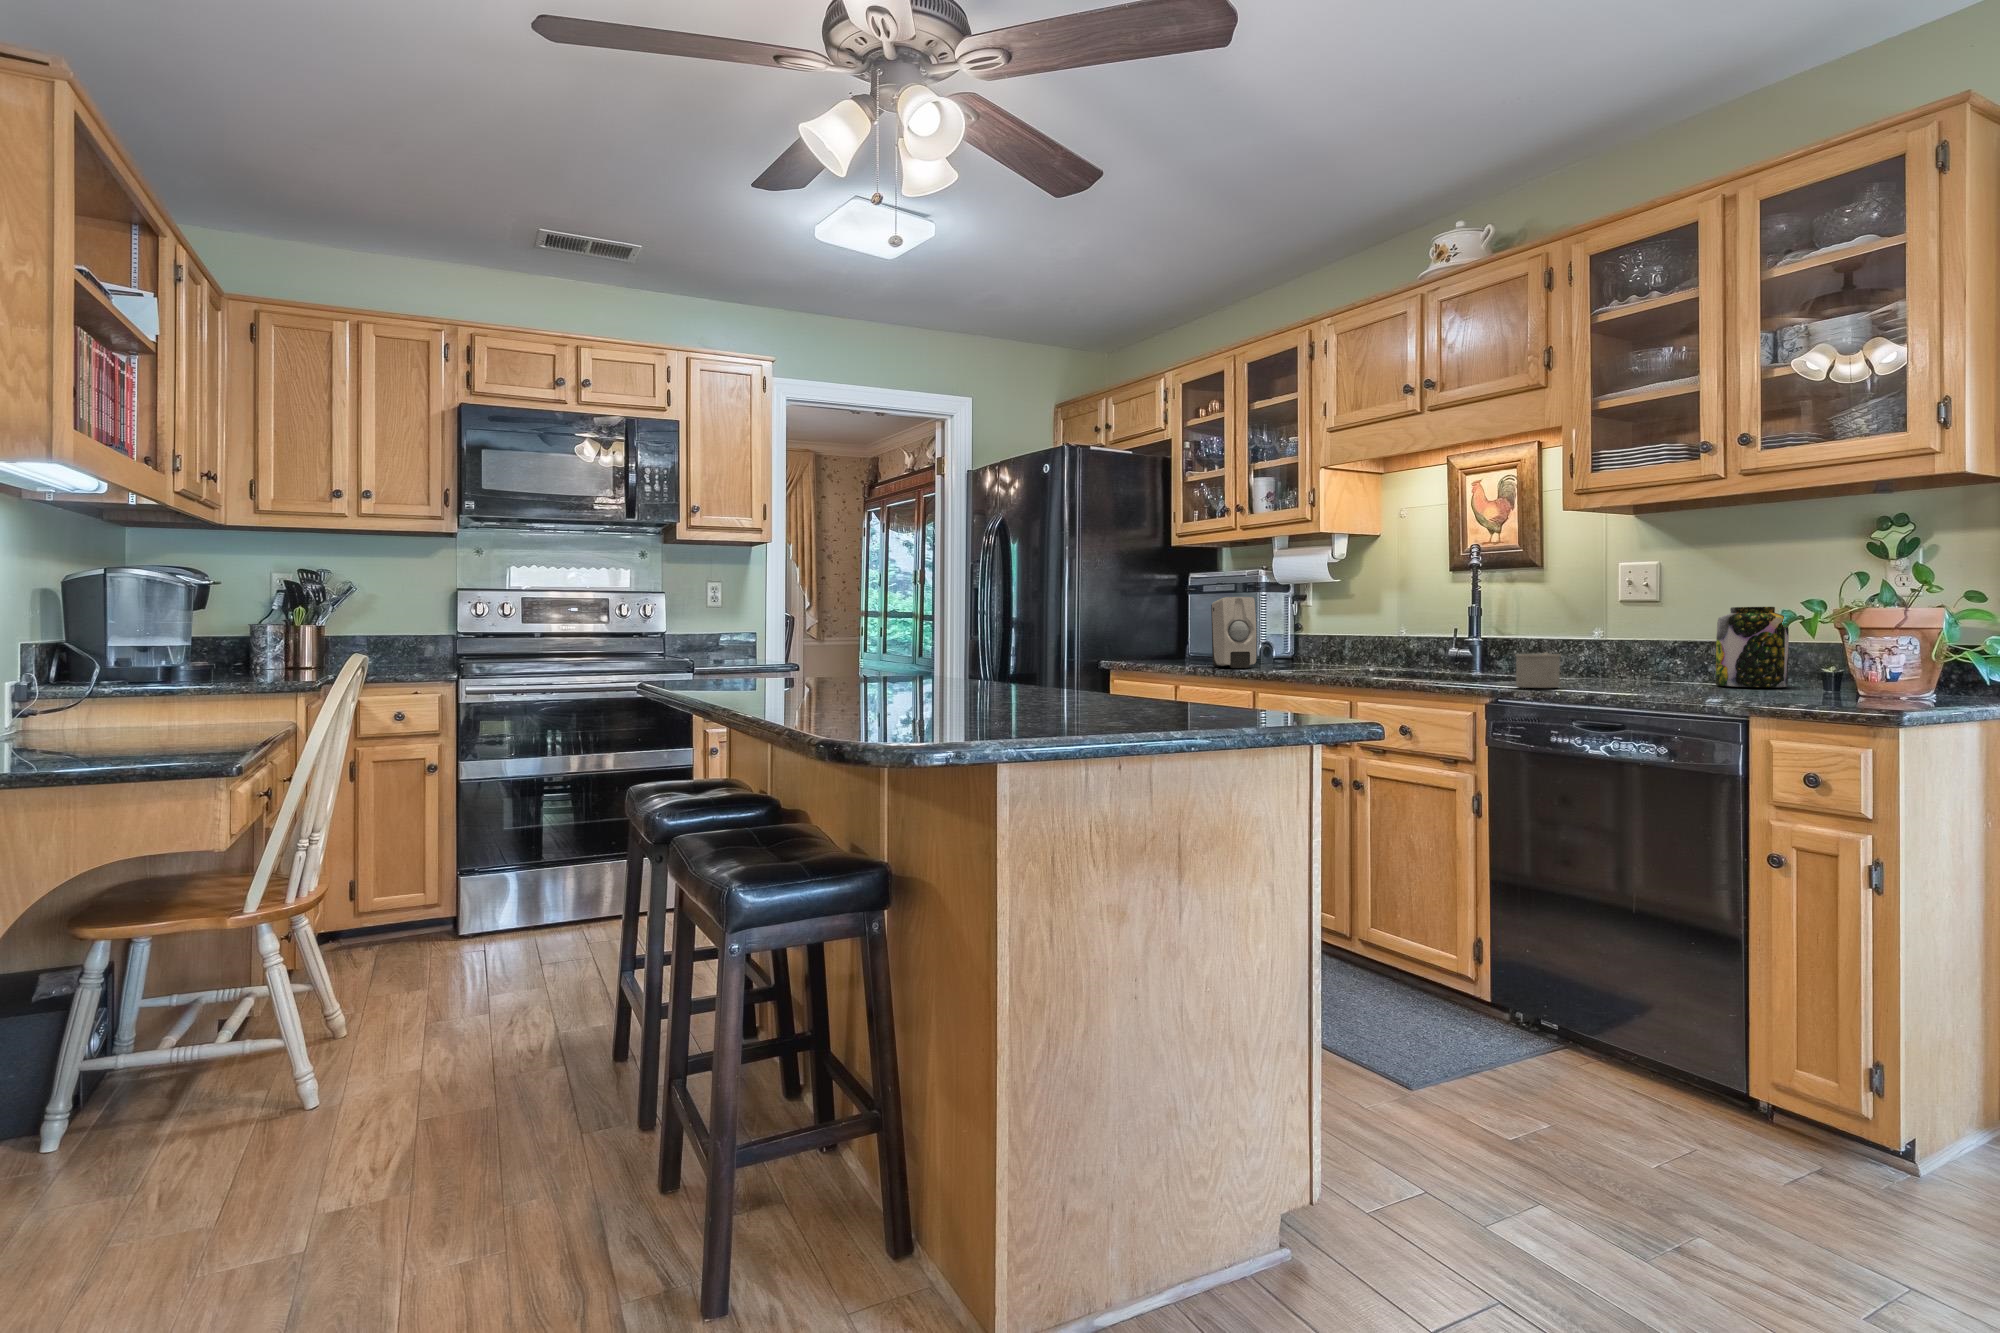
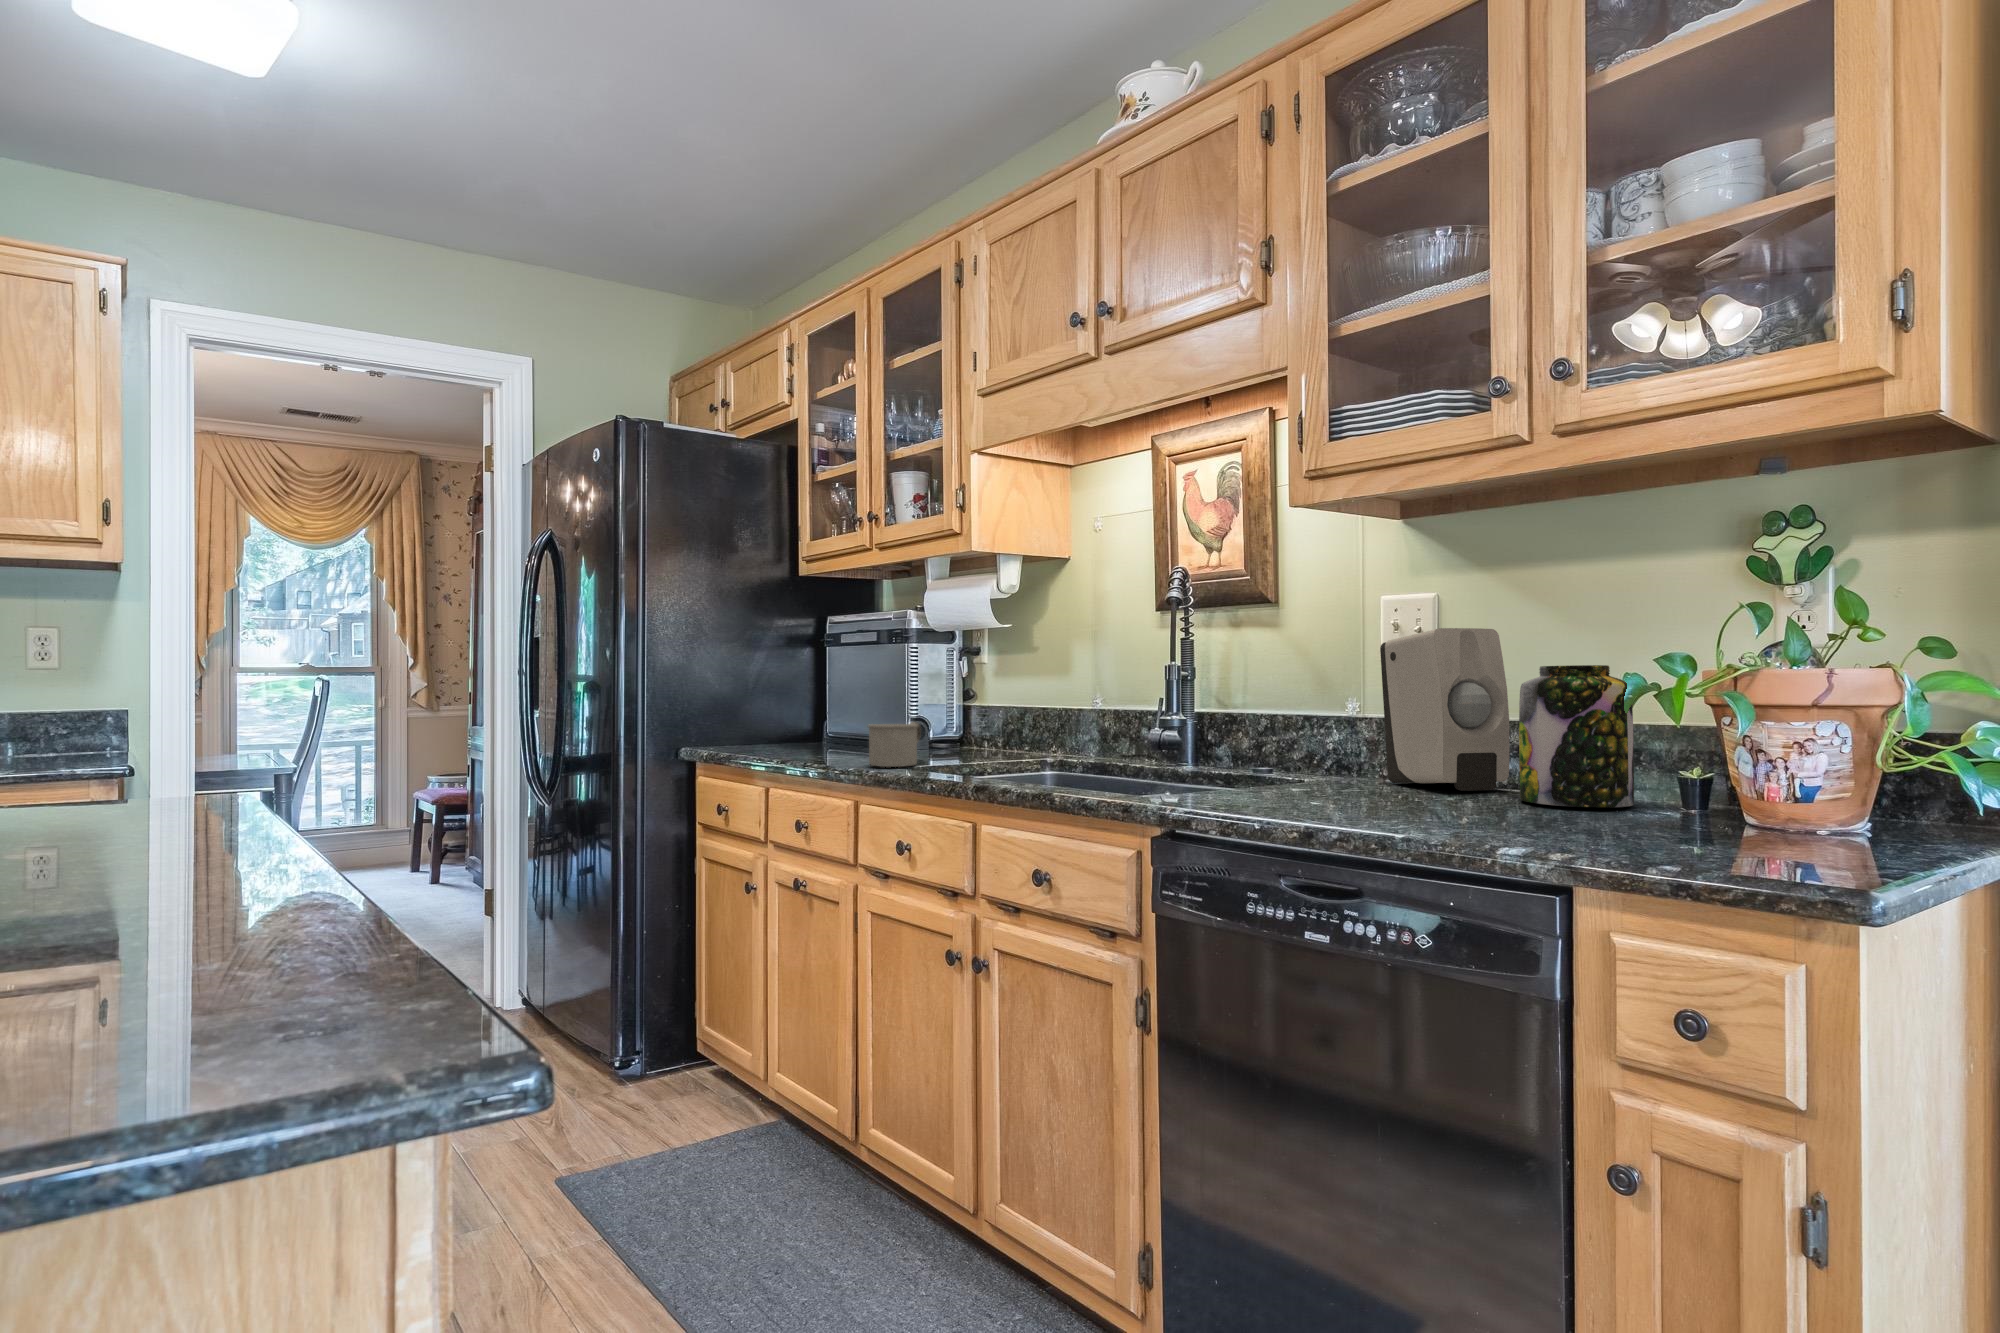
soap dispenser: present [1211,597,1256,668] -> present [1380,628,1509,791]
mug: present [1516,653,1560,688] -> present [868,722,921,767]

